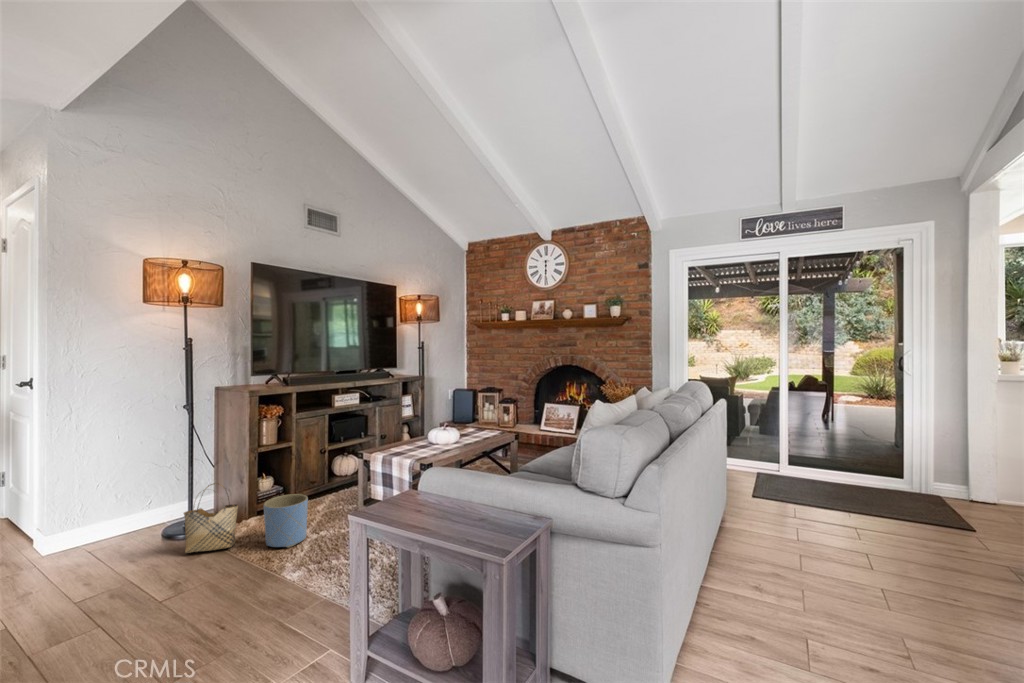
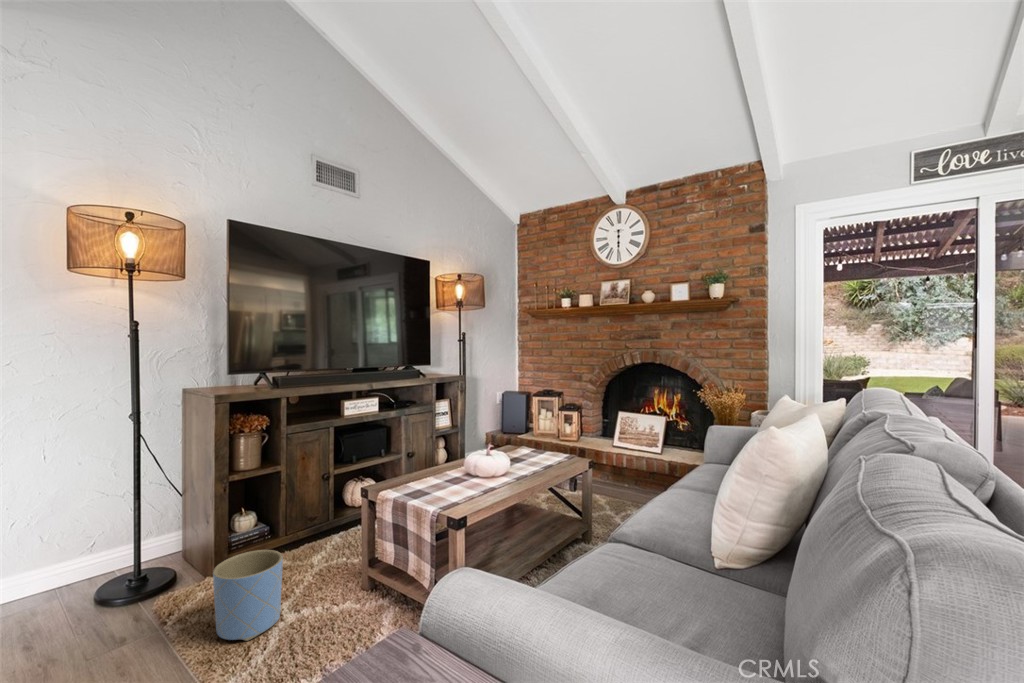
woven basket: present [184,483,238,553] -> none [94,532,181,644]

